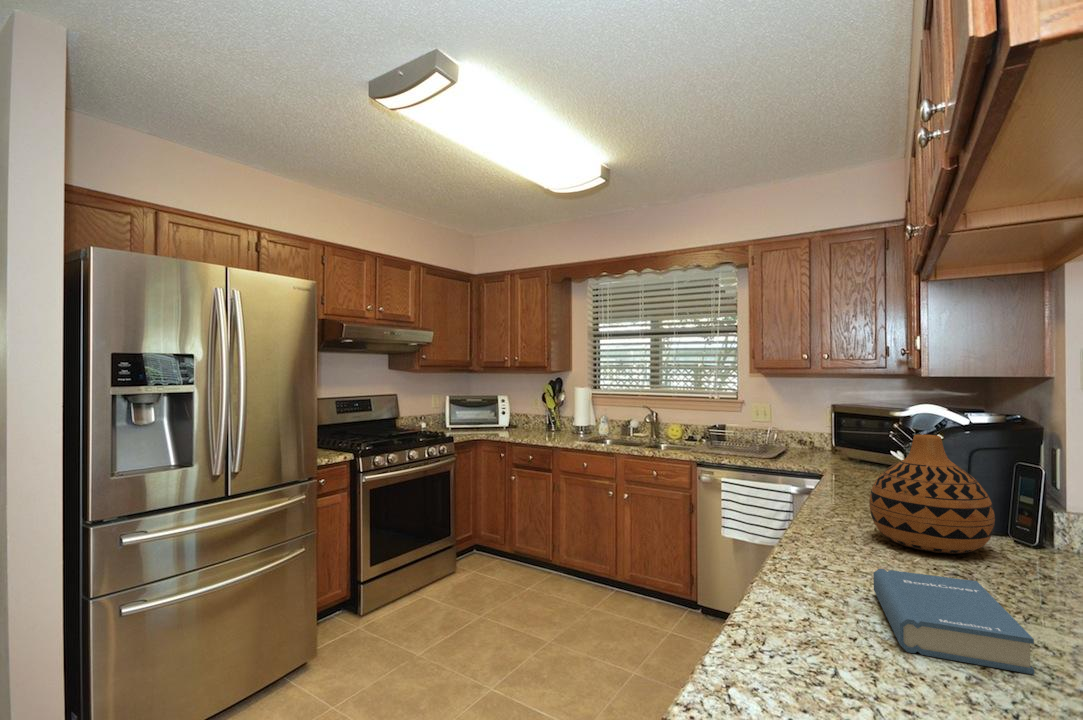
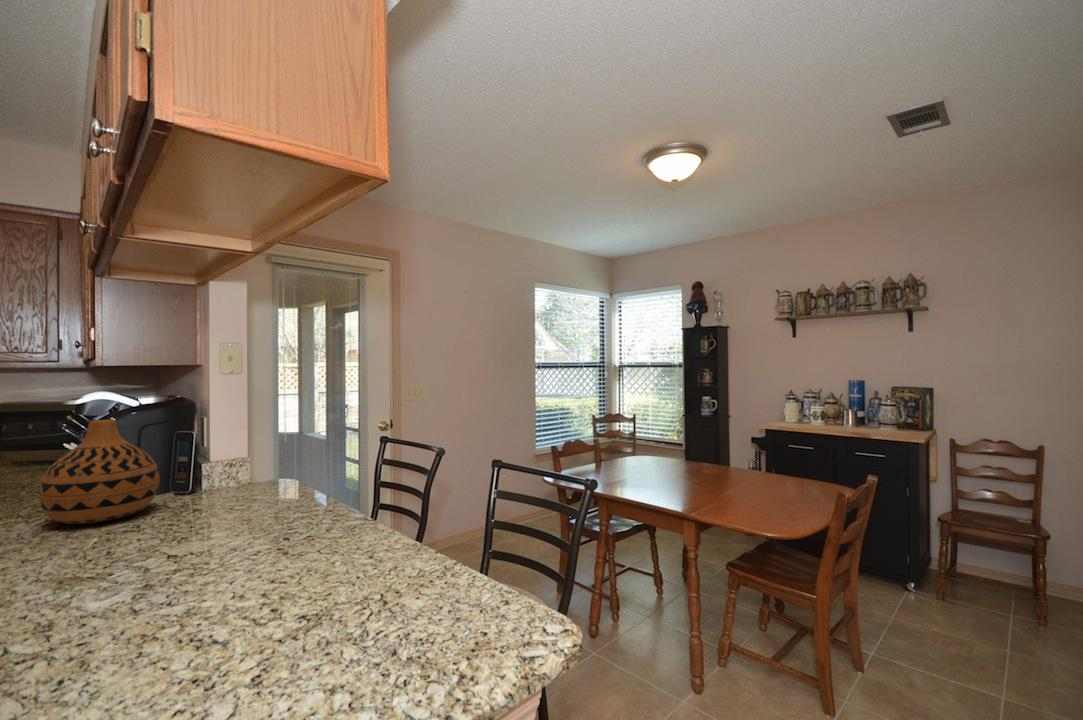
hardback book: present [873,569,1034,675] -> none [45,527,181,603]

